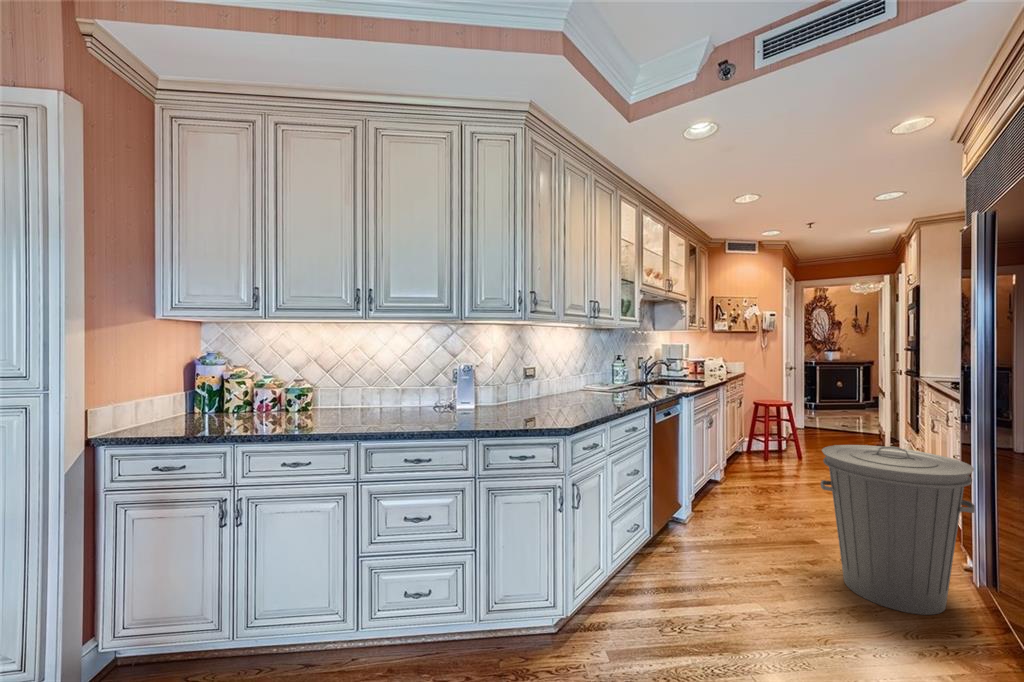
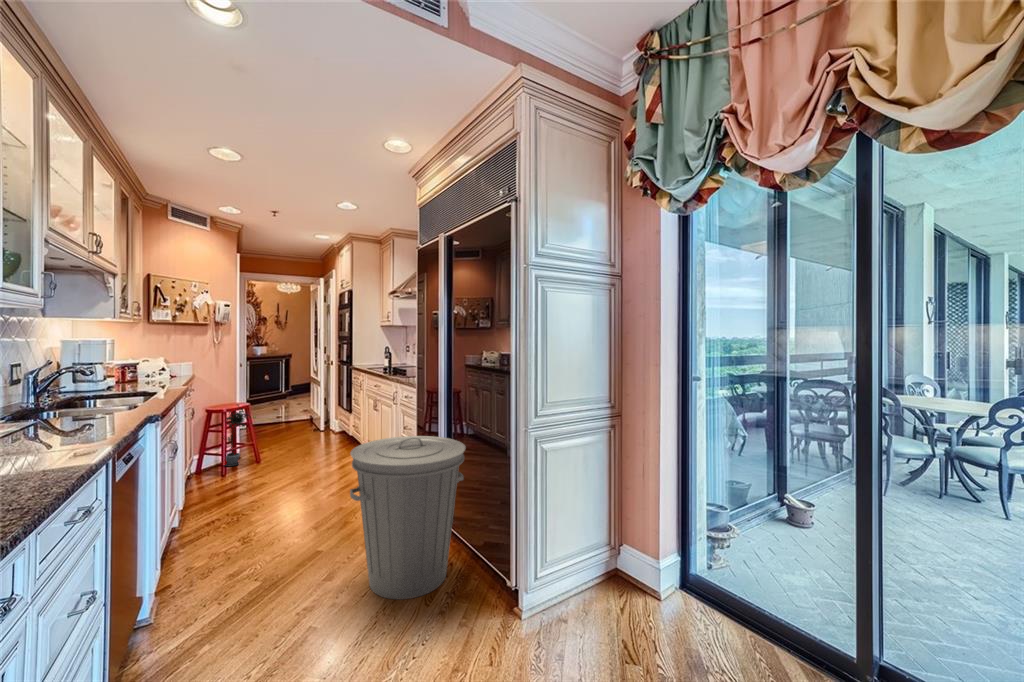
potted plant: none [764,403,791,457] -> present [221,405,249,466]

